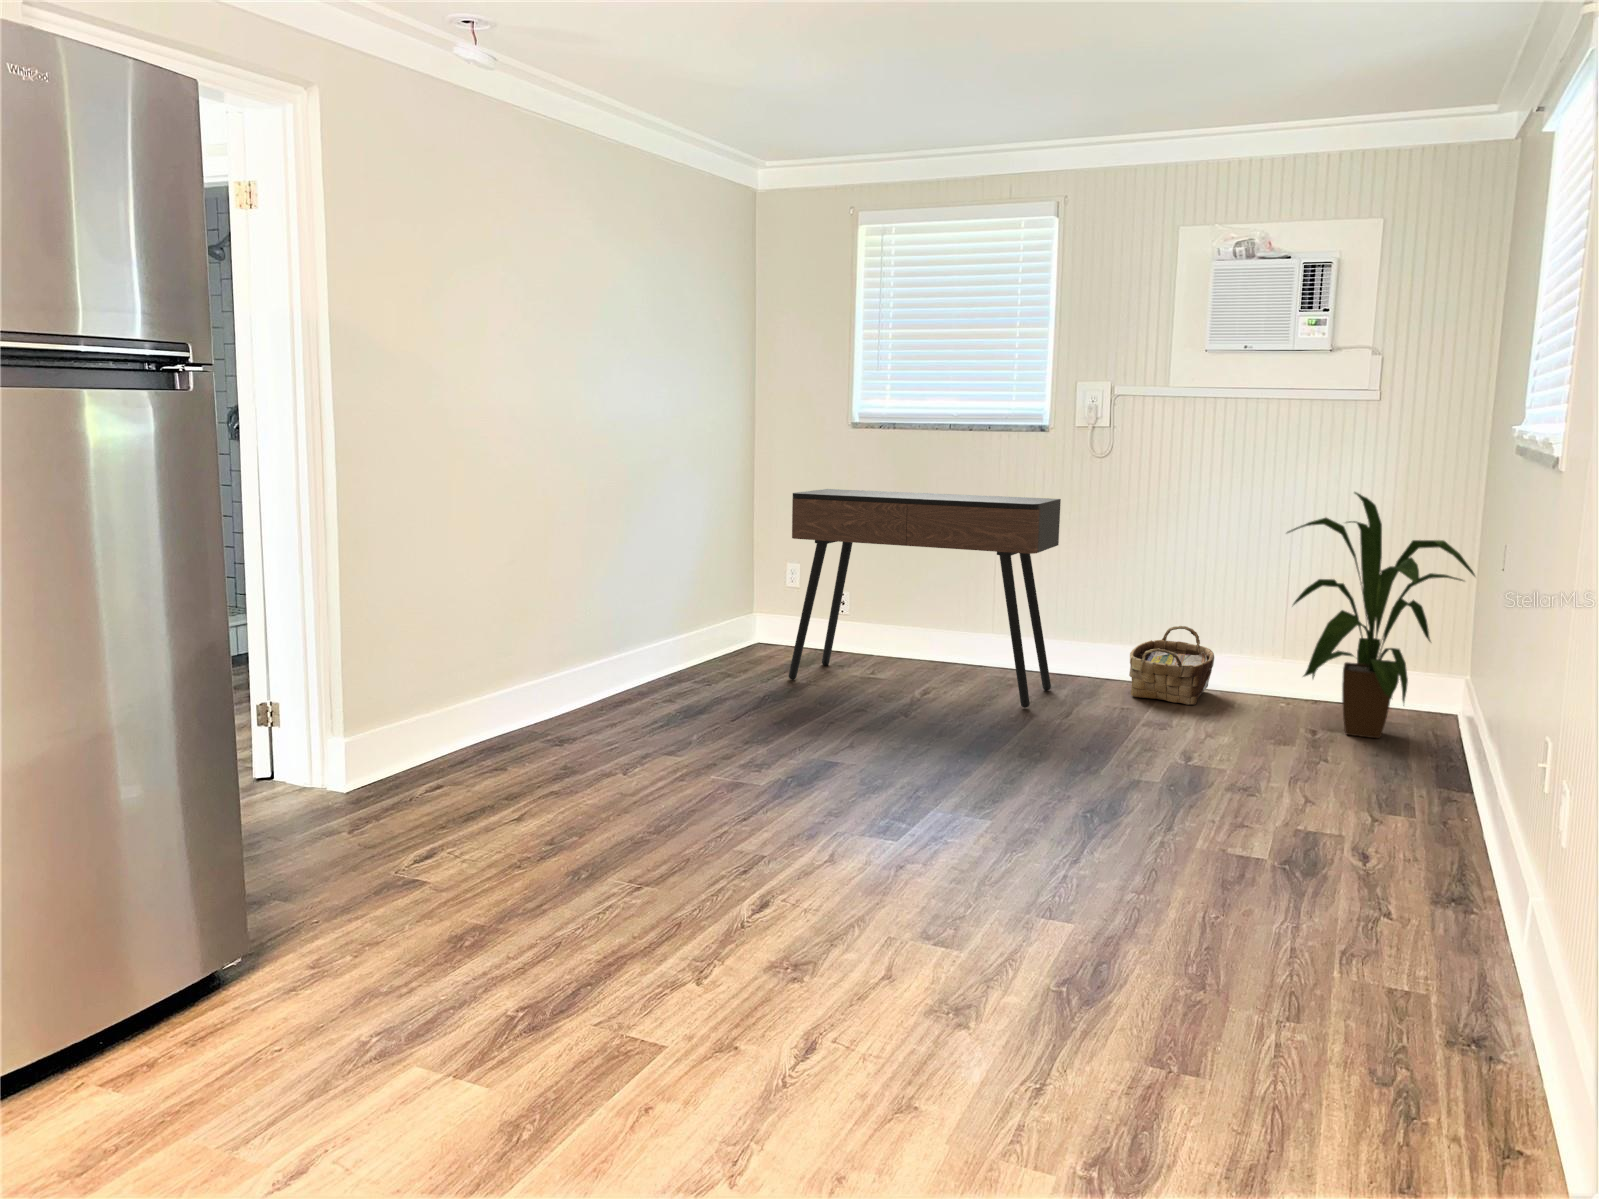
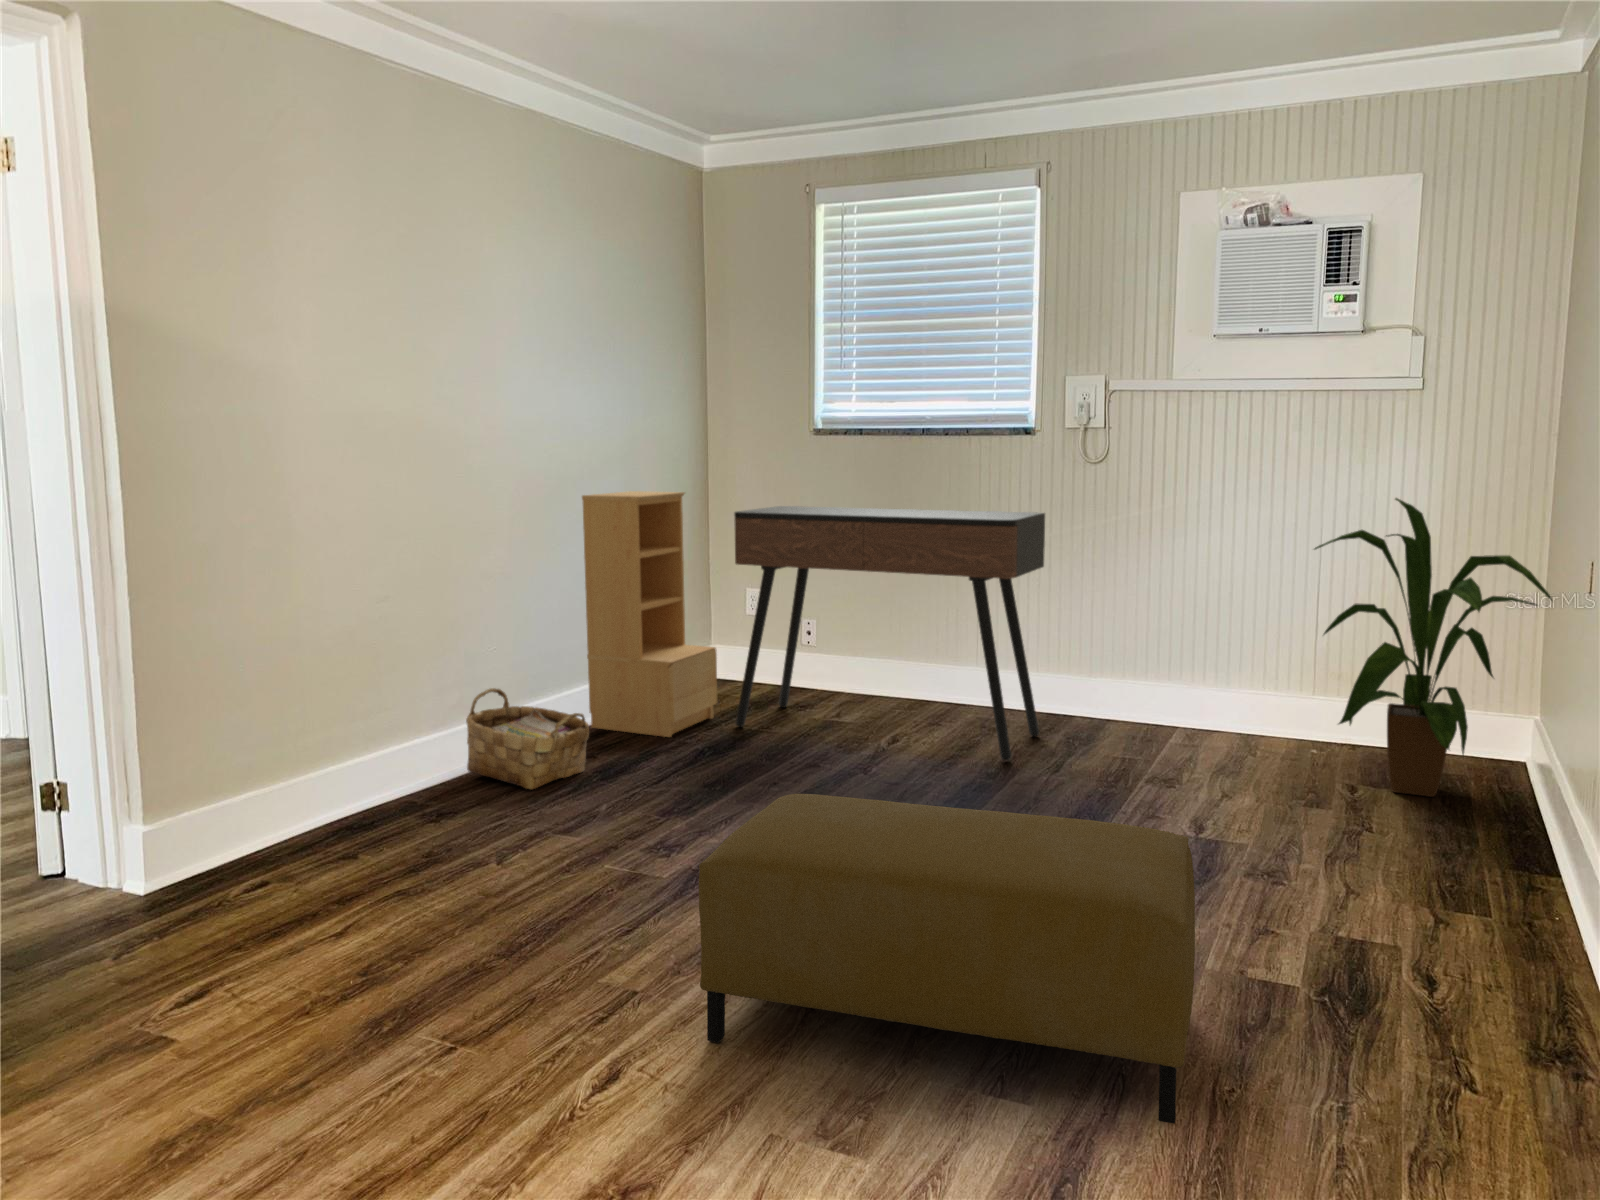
bookshelf: none [661,473,772,686] -> present [582,491,717,737]
woven basket: present [1129,626,1214,705] -> present [466,688,589,790]
ottoman: none [825,710,1193,933] -> present [699,794,1195,1124]

